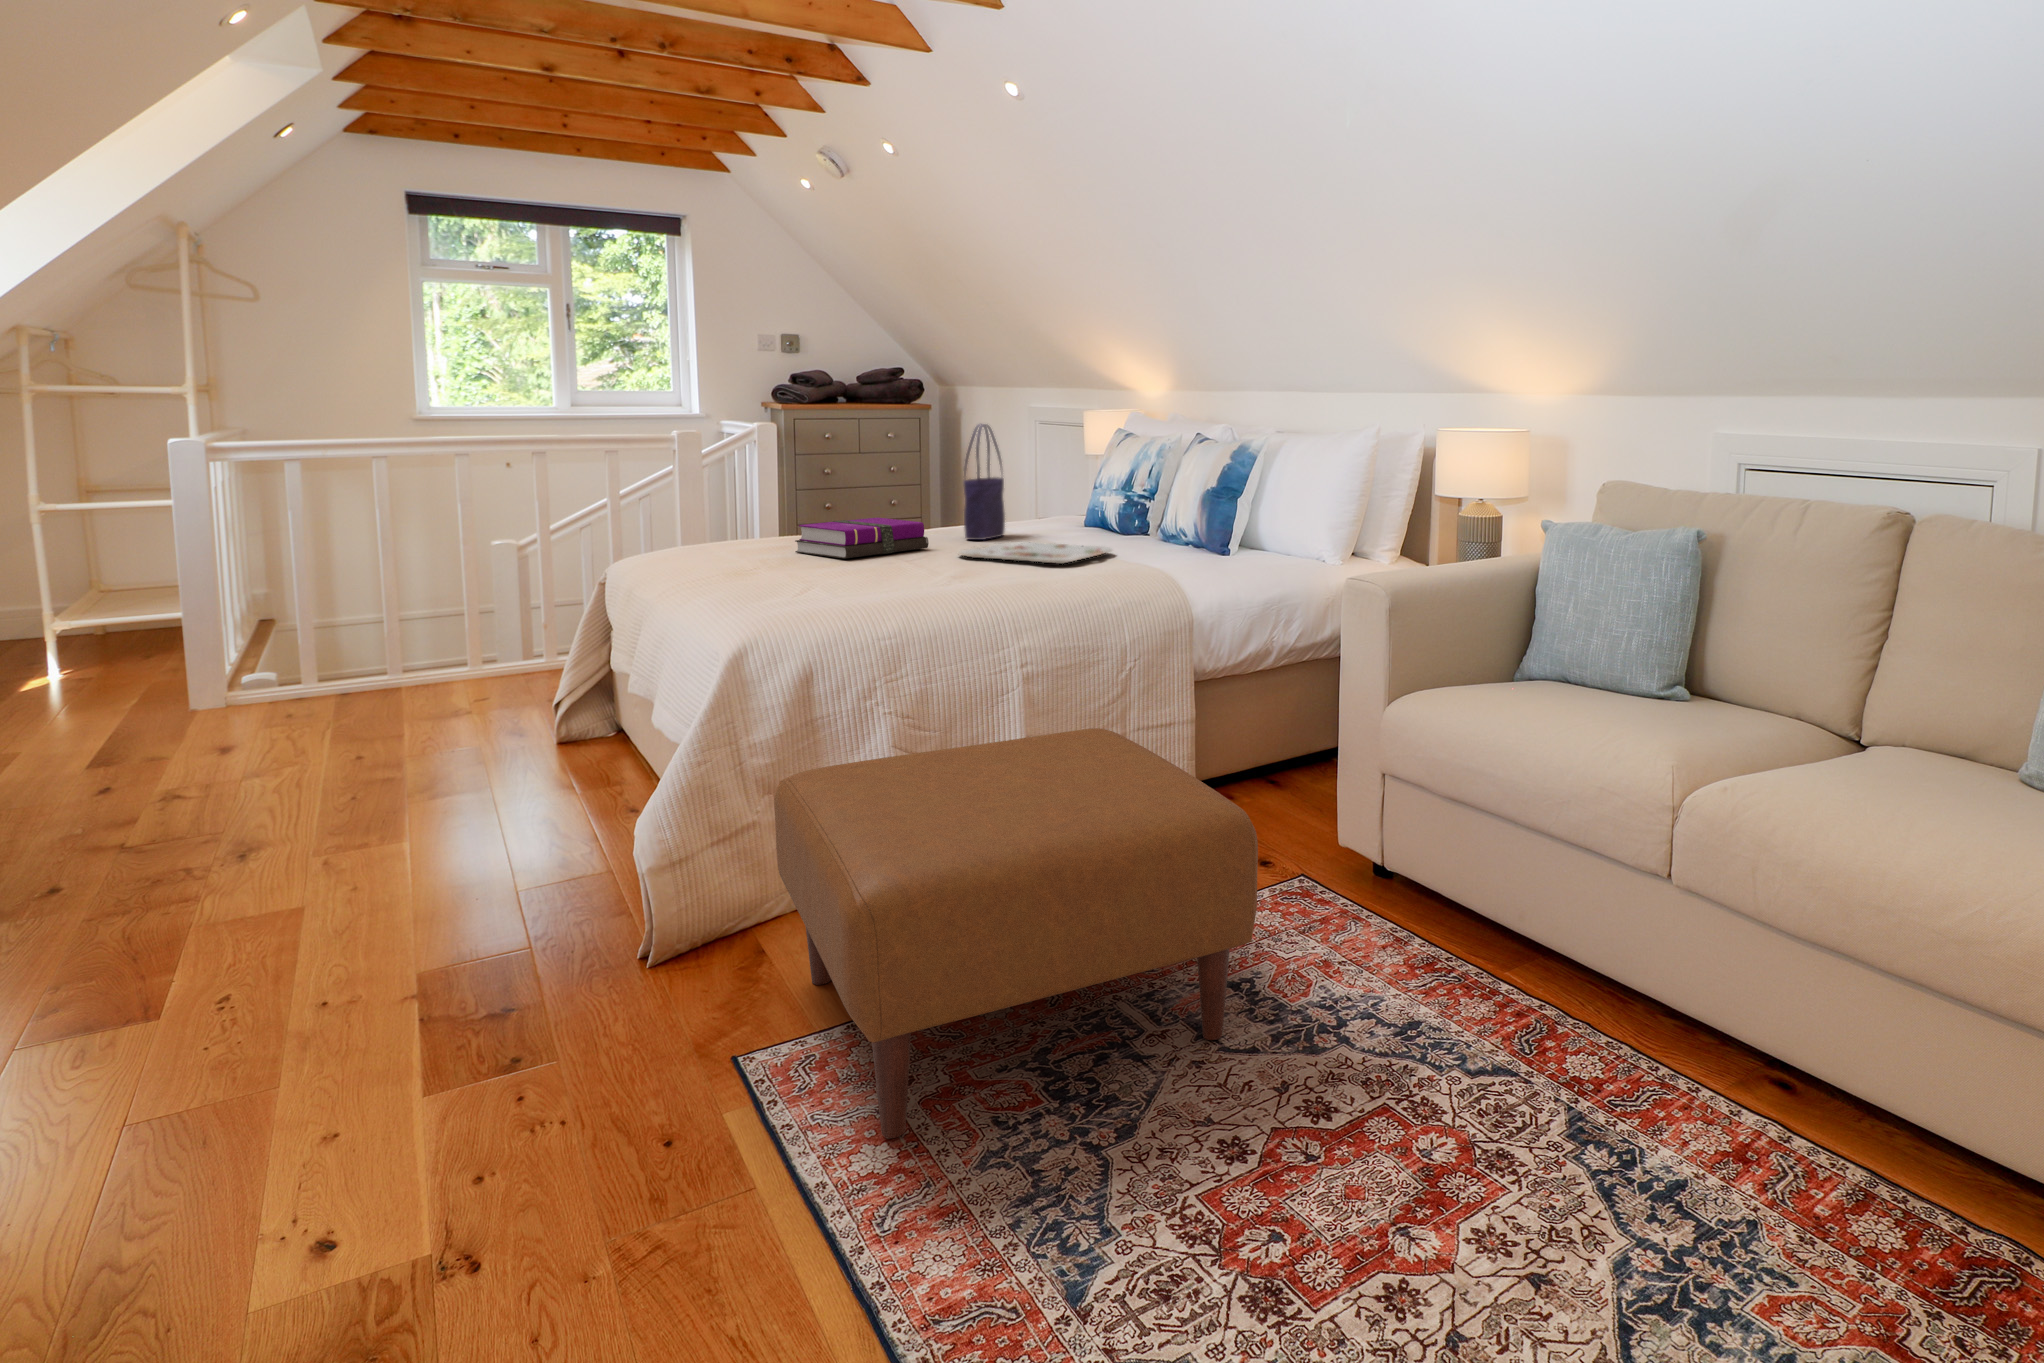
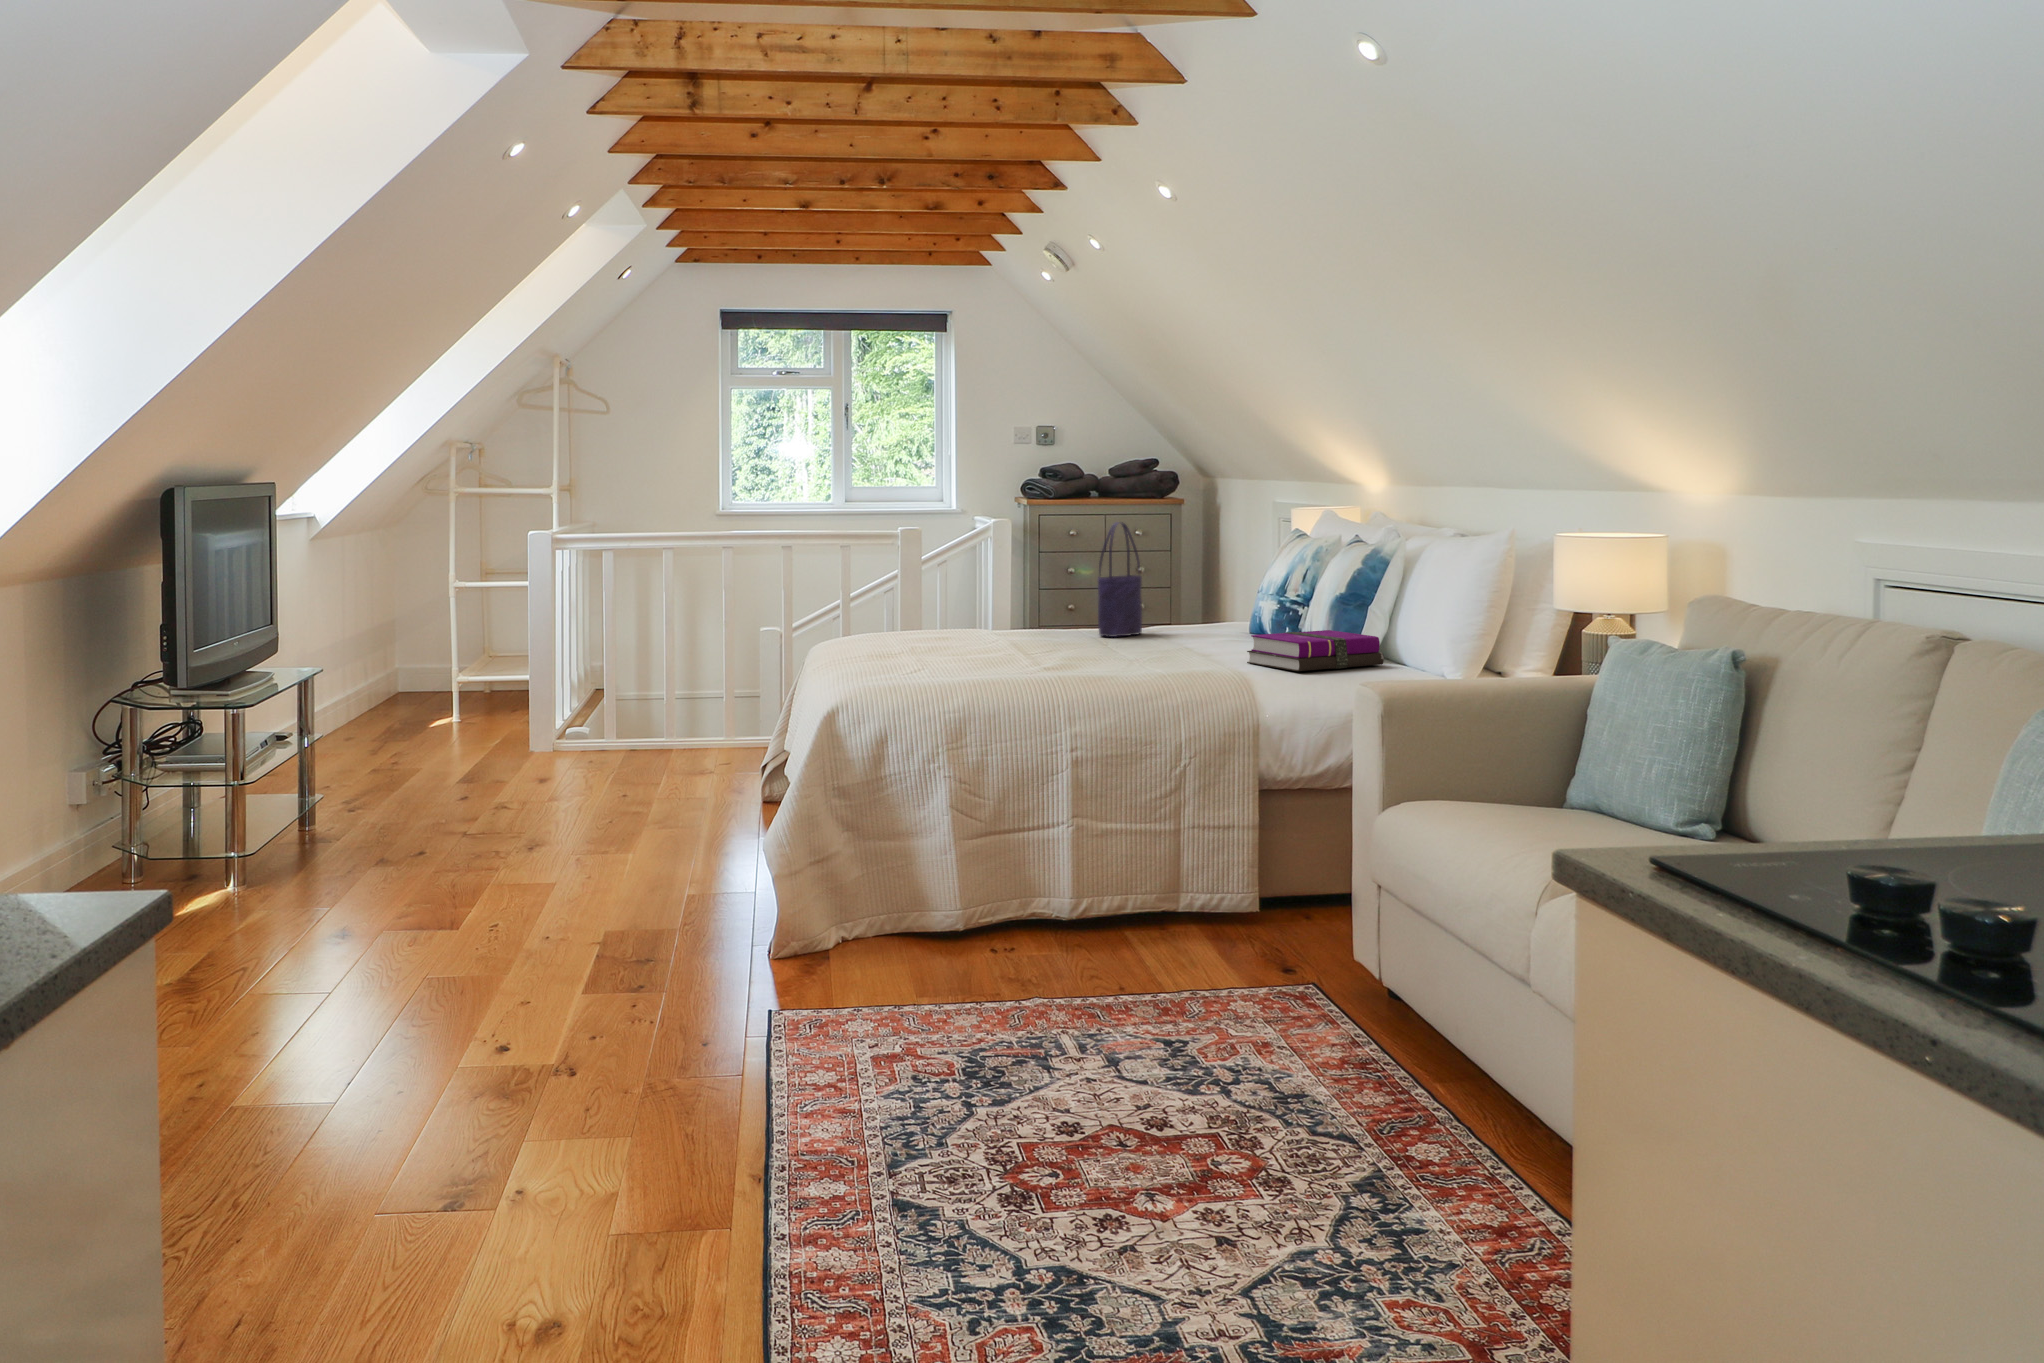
notebook: present [795,518,929,558] -> present [1247,630,1384,671]
serving tray: present [958,542,1112,564] -> none [1069,639,1221,660]
ottoman: present [774,728,1258,1138] -> none [802,801,1151,1070]

